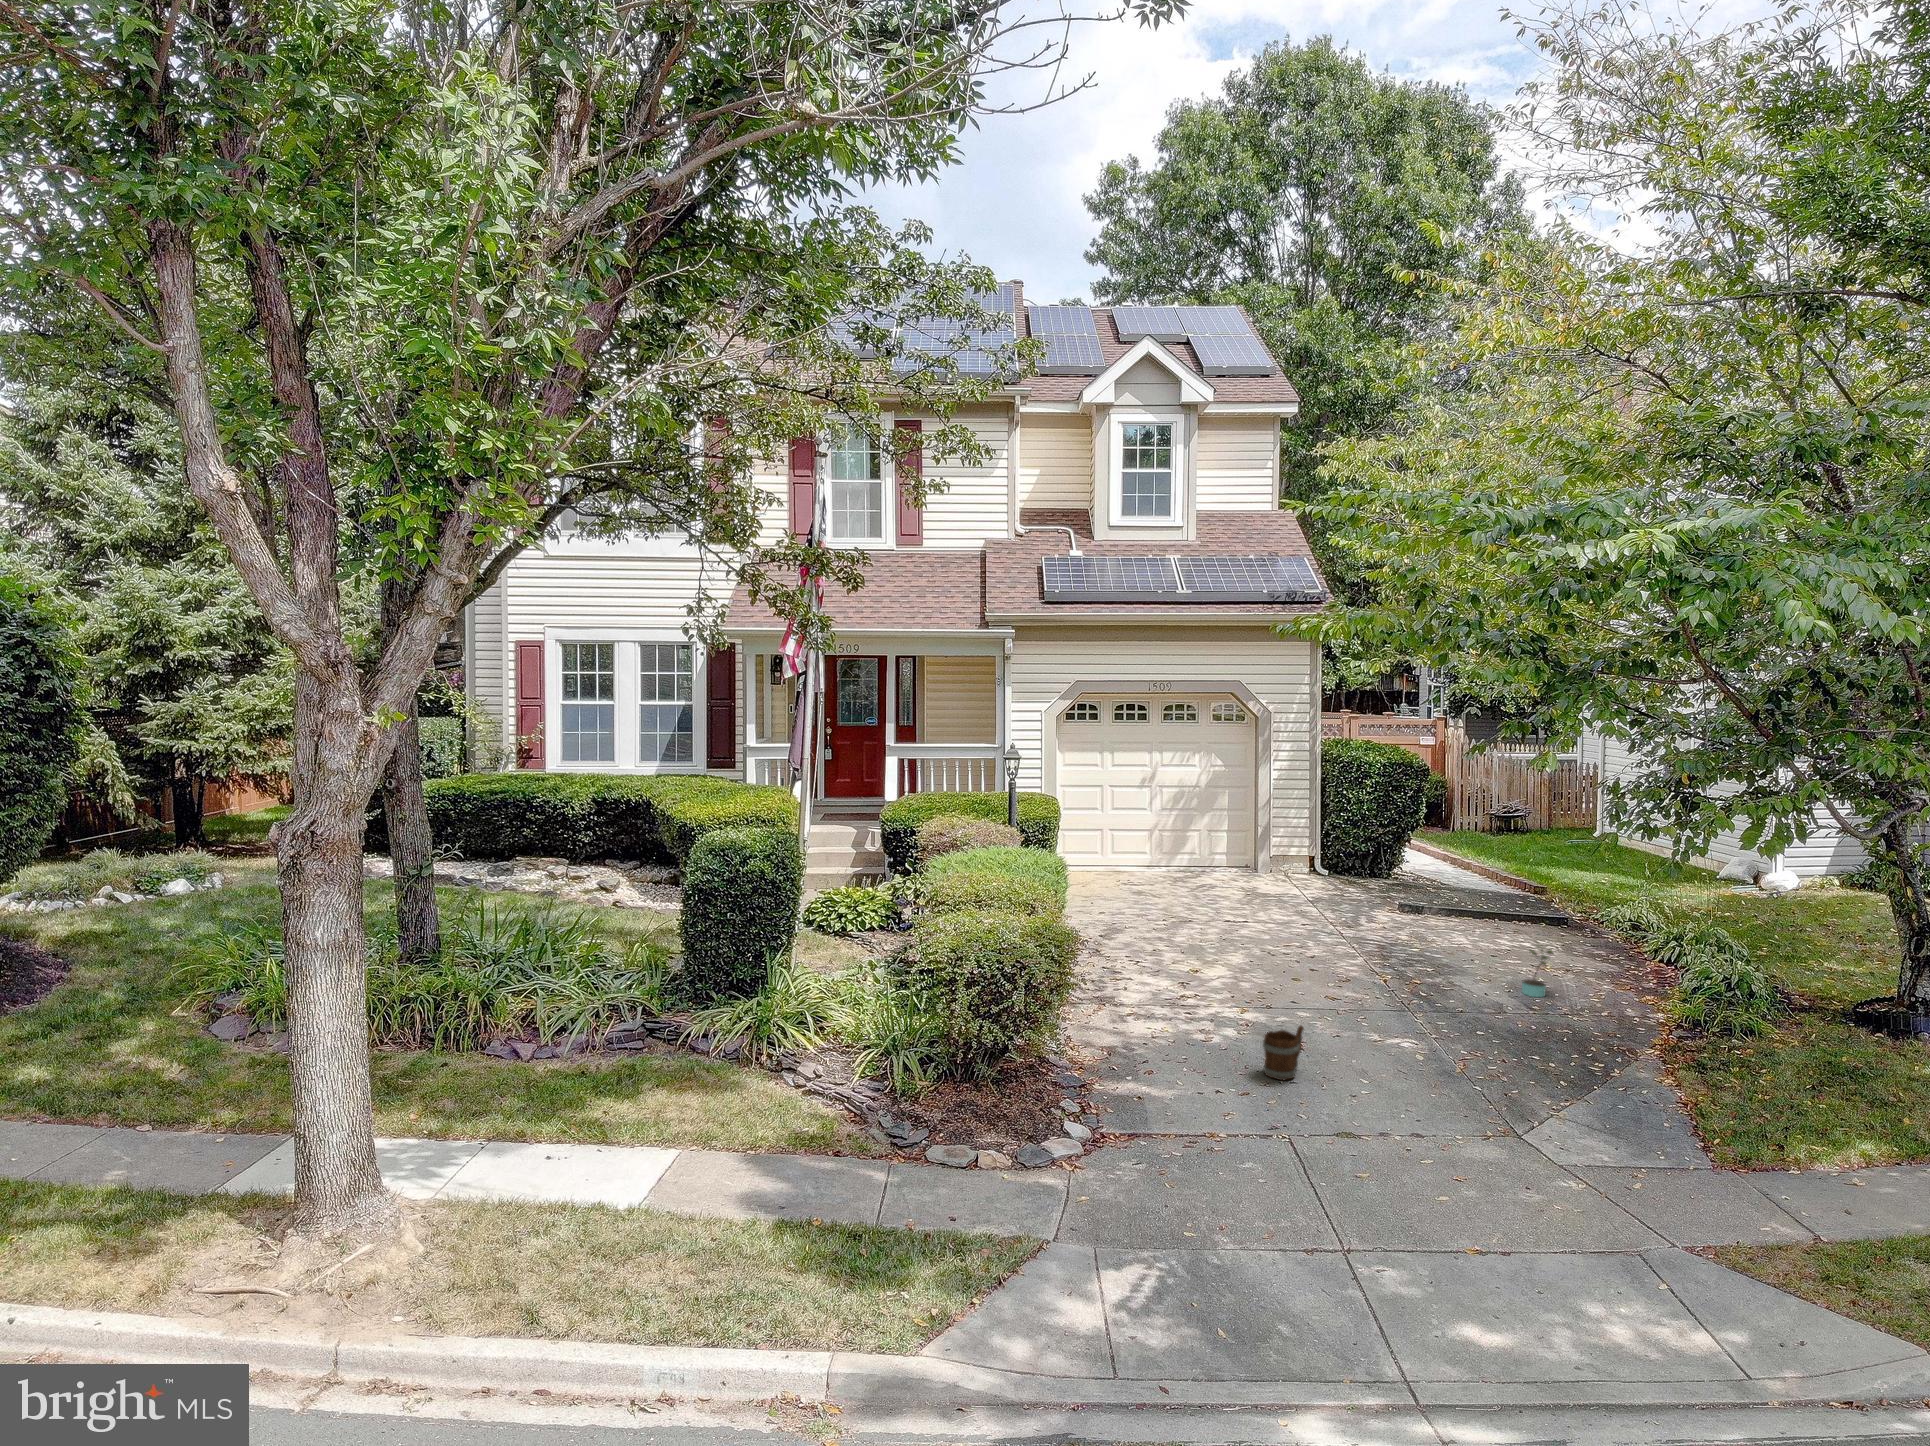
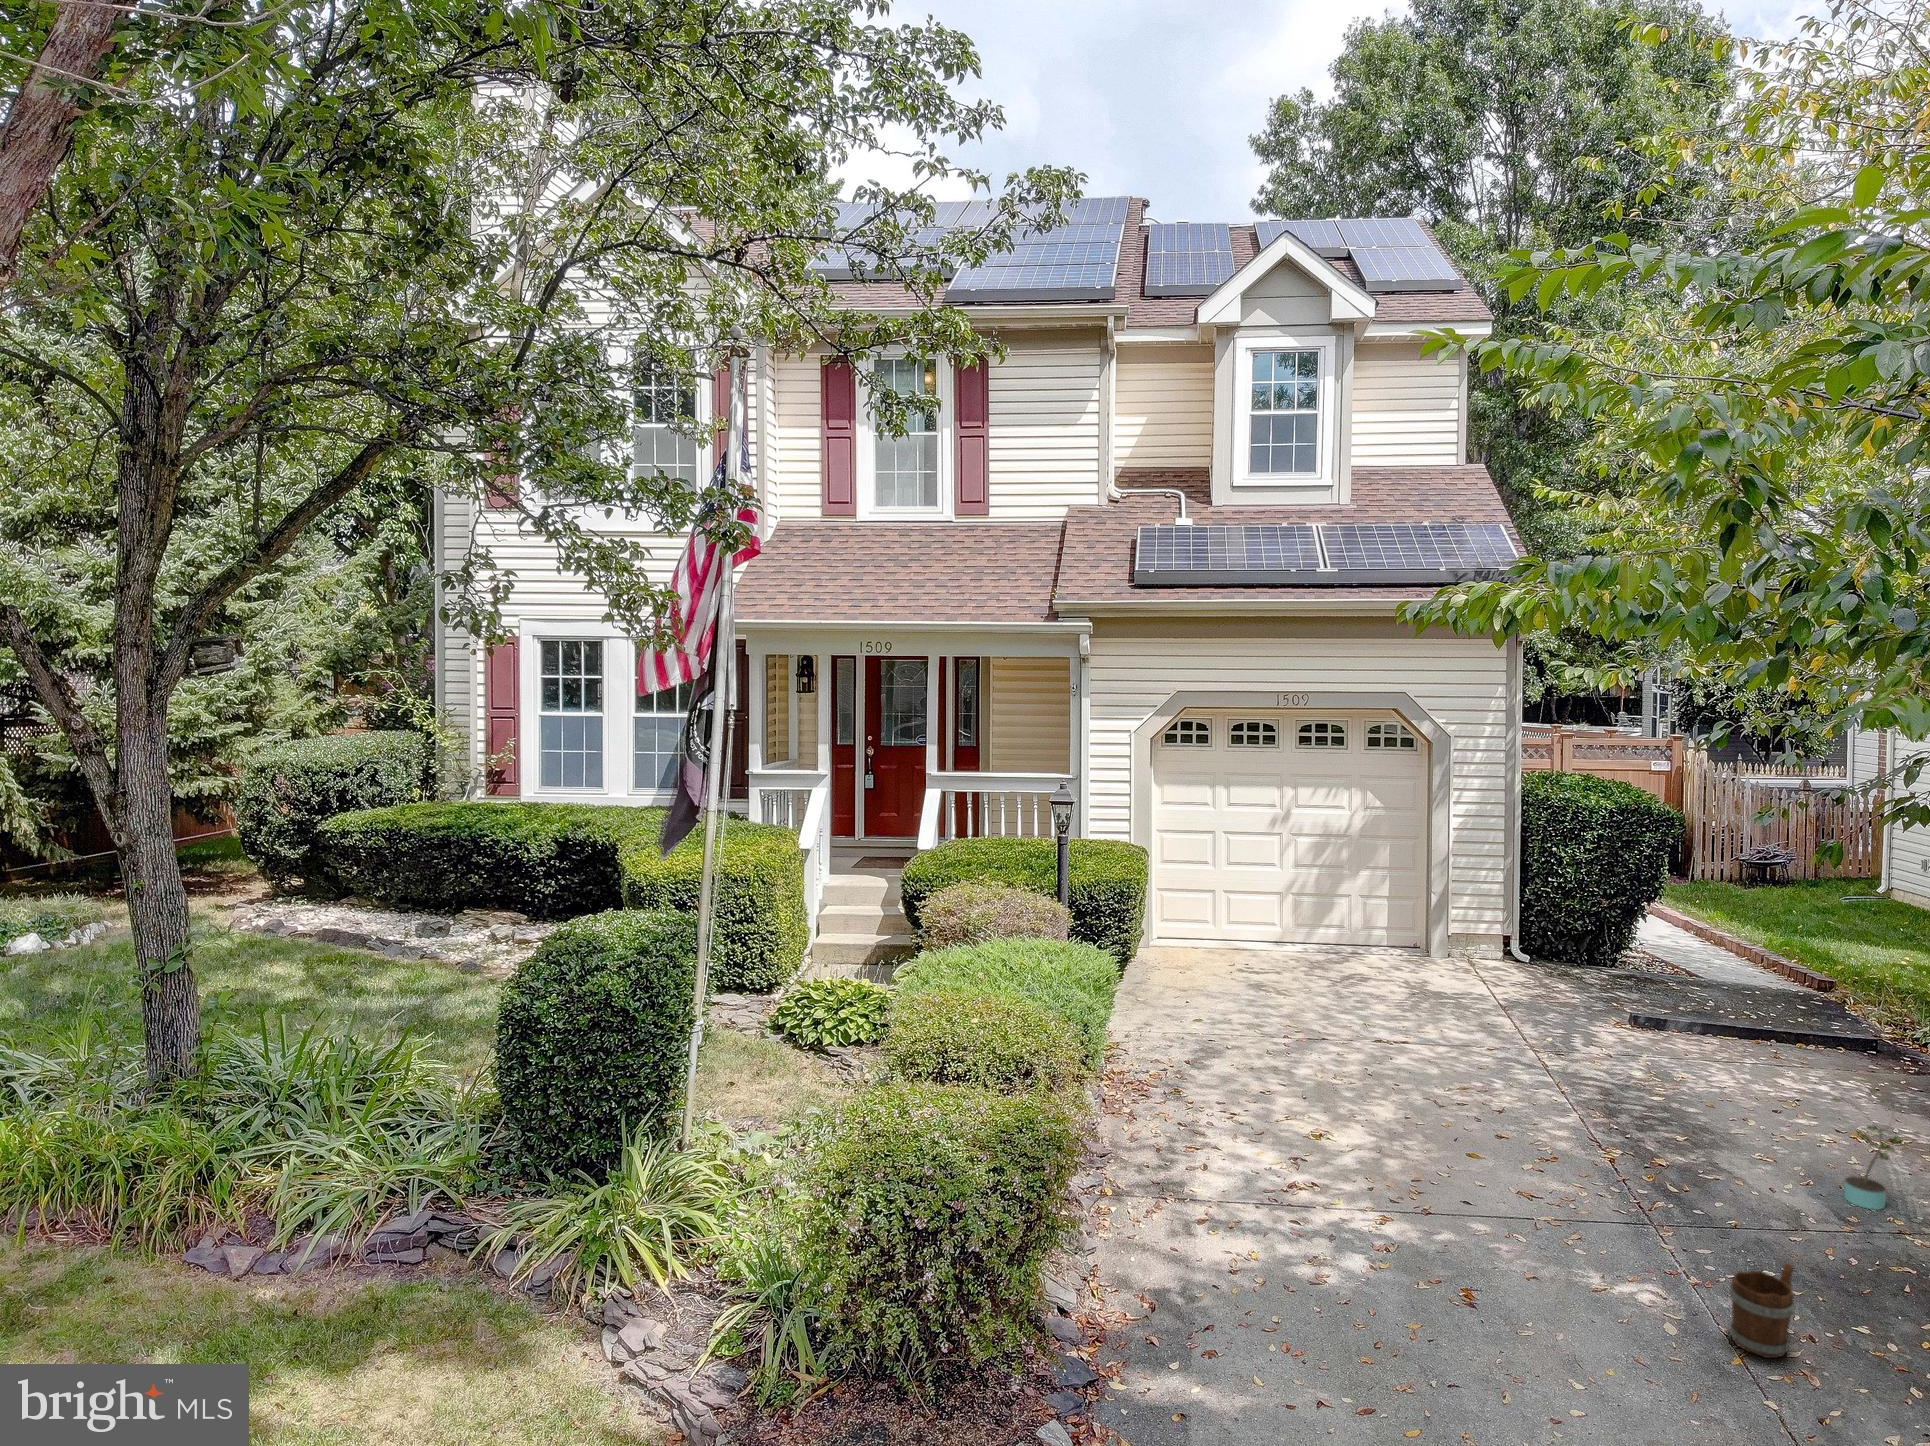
bucket: present [1263,1025,1304,1080] -> present [1729,1263,1795,1358]

